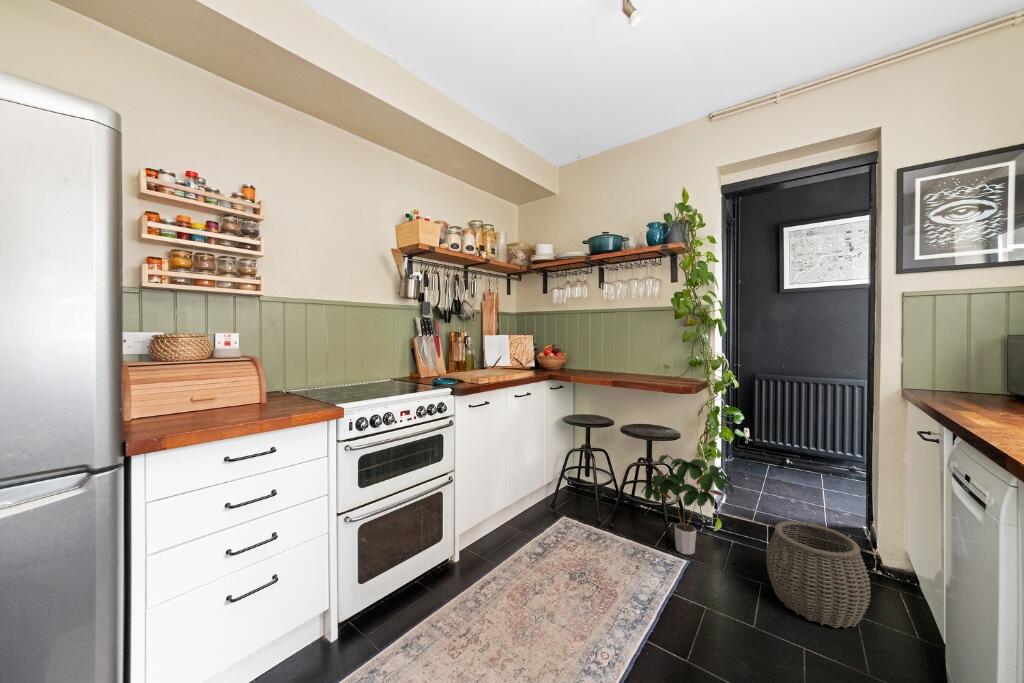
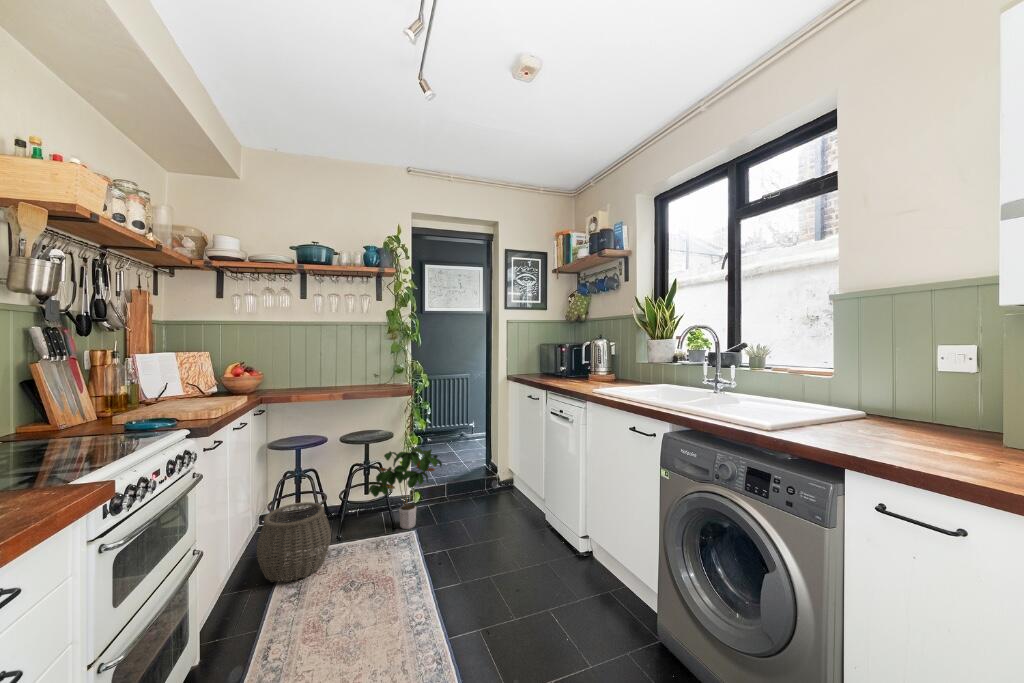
woven basket: present [767,521,871,628] -> present [257,502,331,582]

